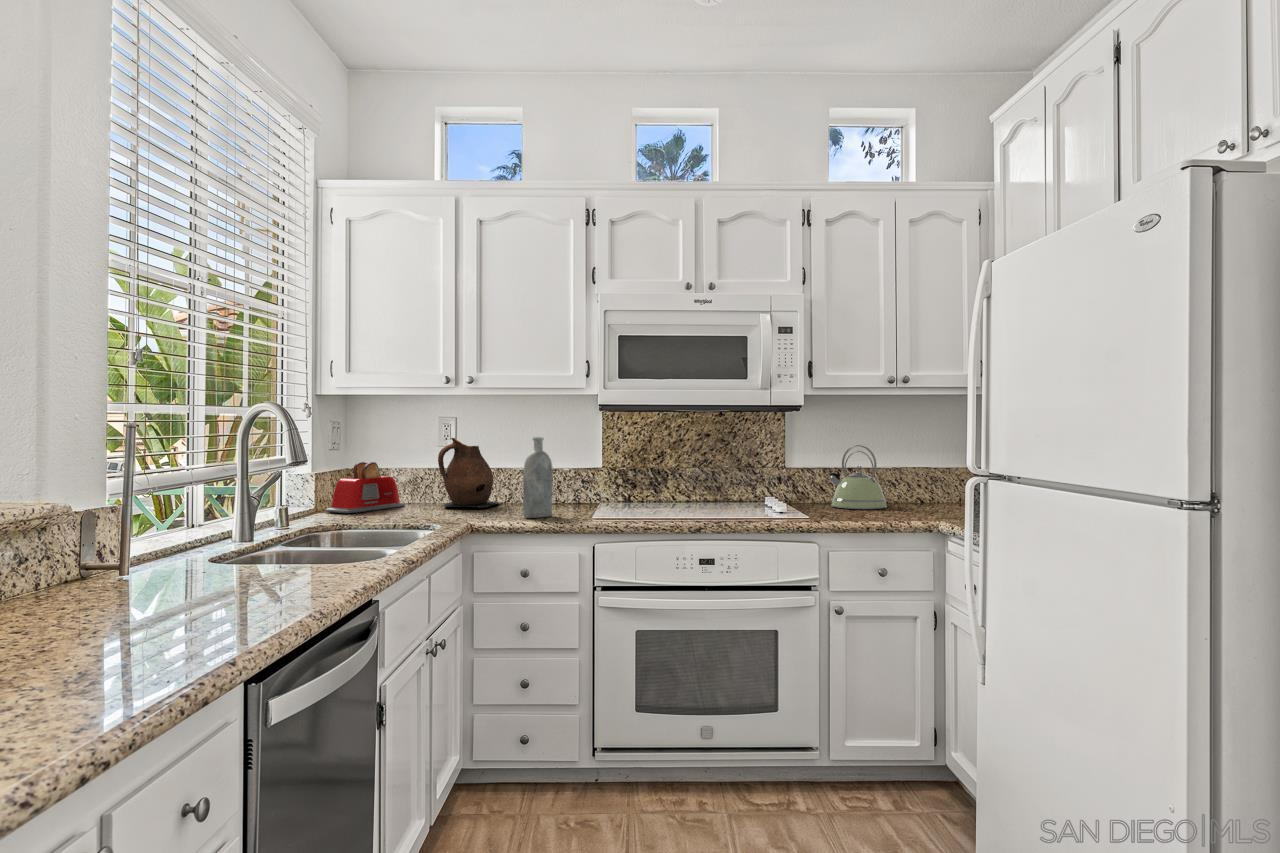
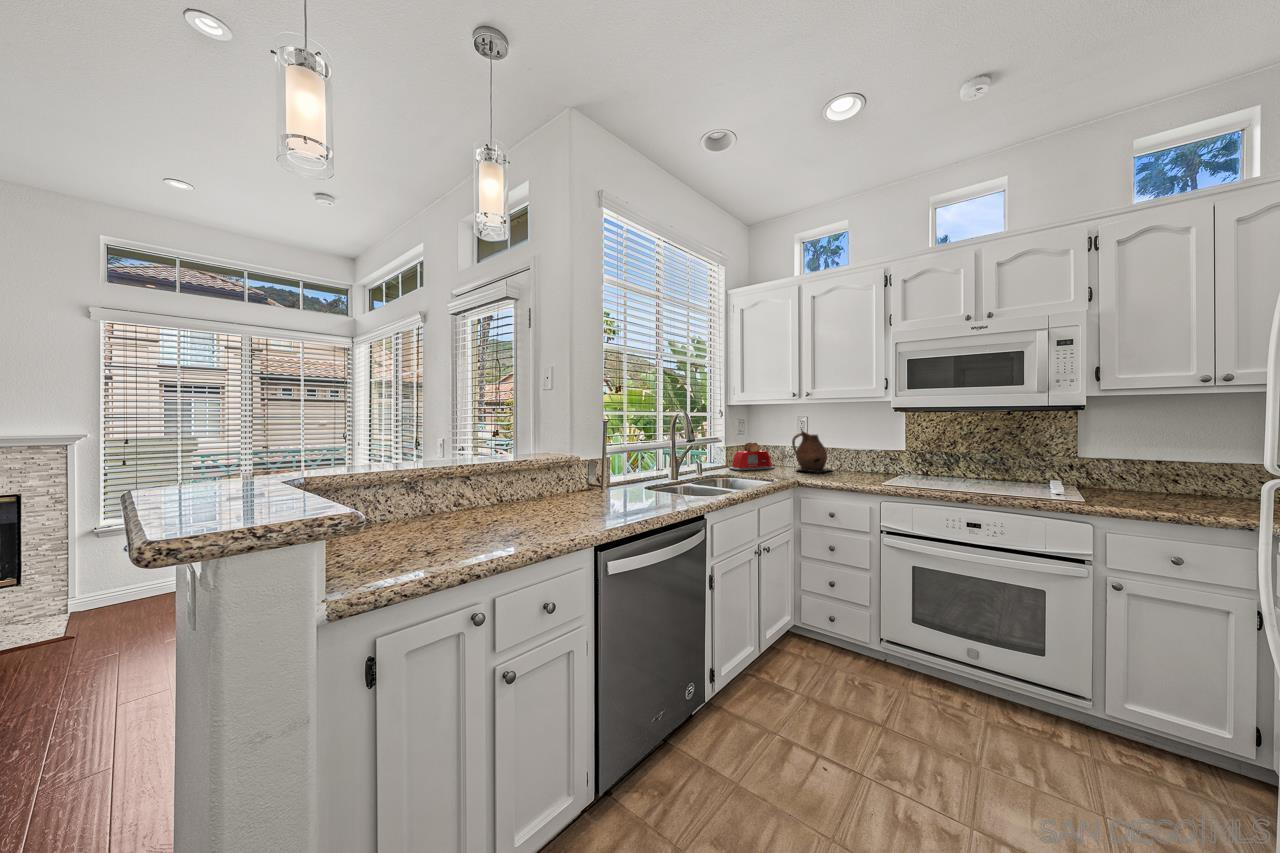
bottle: present [523,437,553,518] -> none [836,430,858,481]
kettle: present [829,445,887,509] -> none [1126,439,1200,498]

